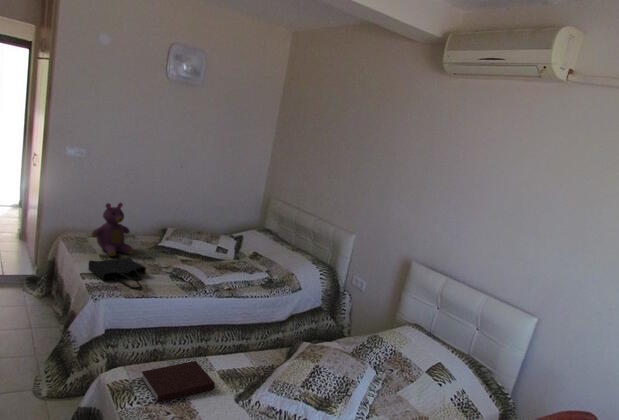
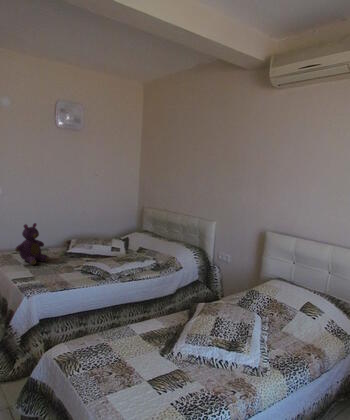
tote bag: present [88,258,146,290] -> none [17,263,63,285]
notebook: present [141,361,215,403] -> none [80,330,141,367]

